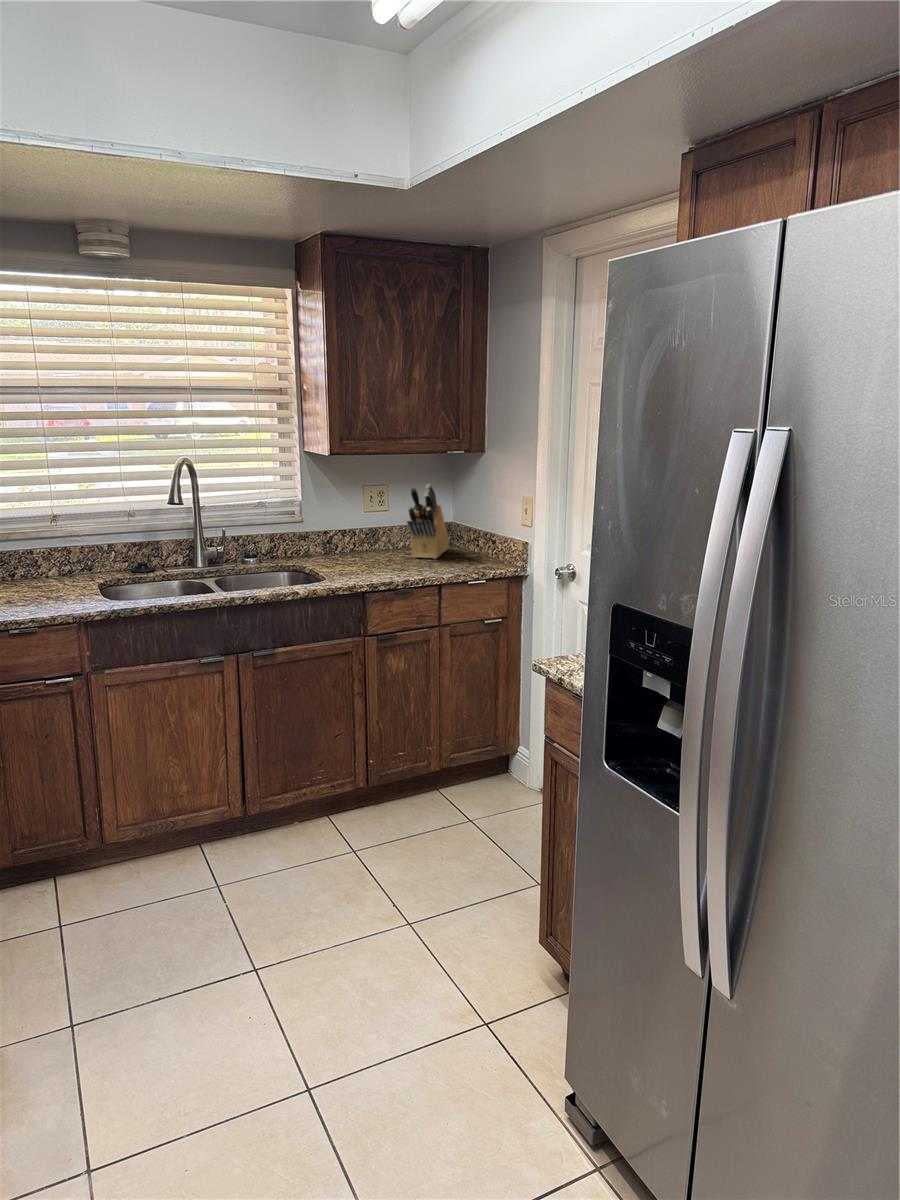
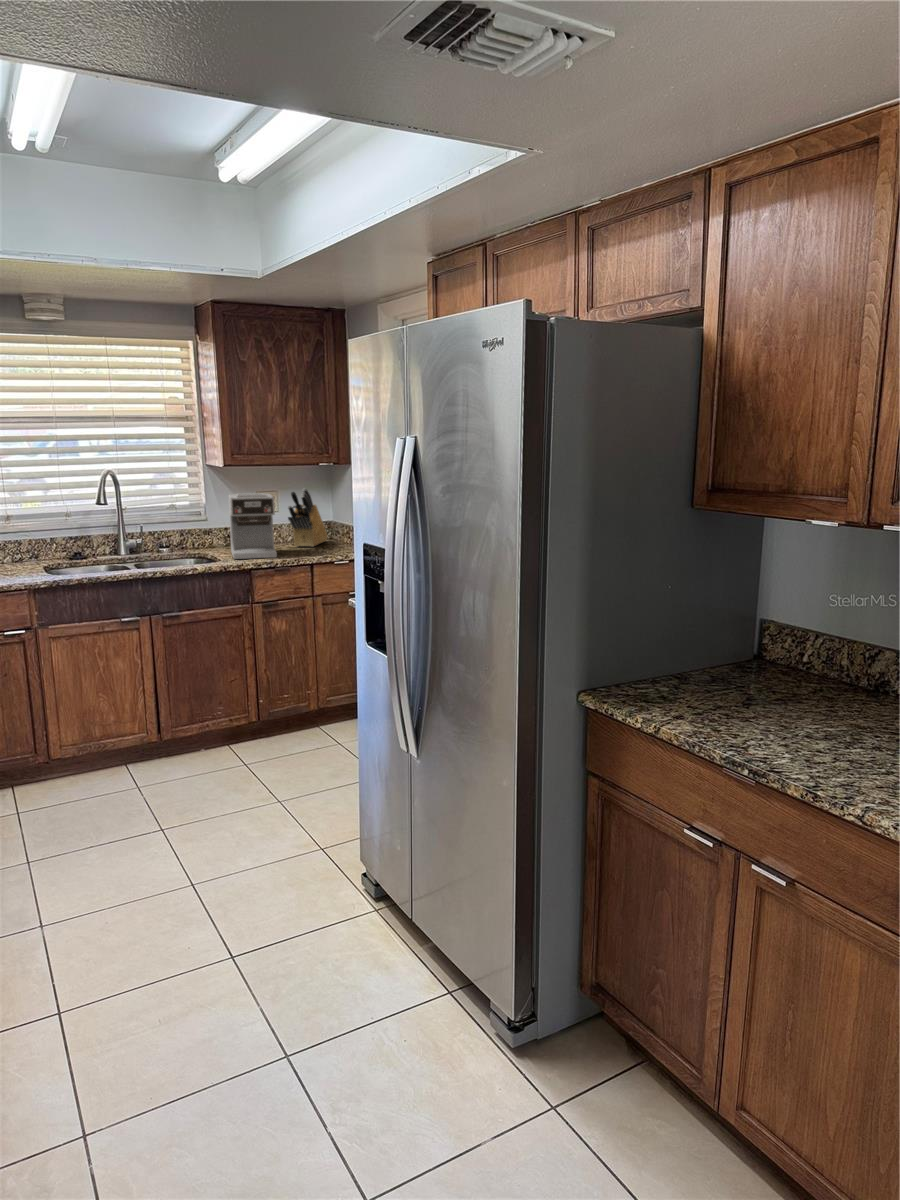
coffee maker: none [334,491,397,578] -> present [229,493,277,559]

